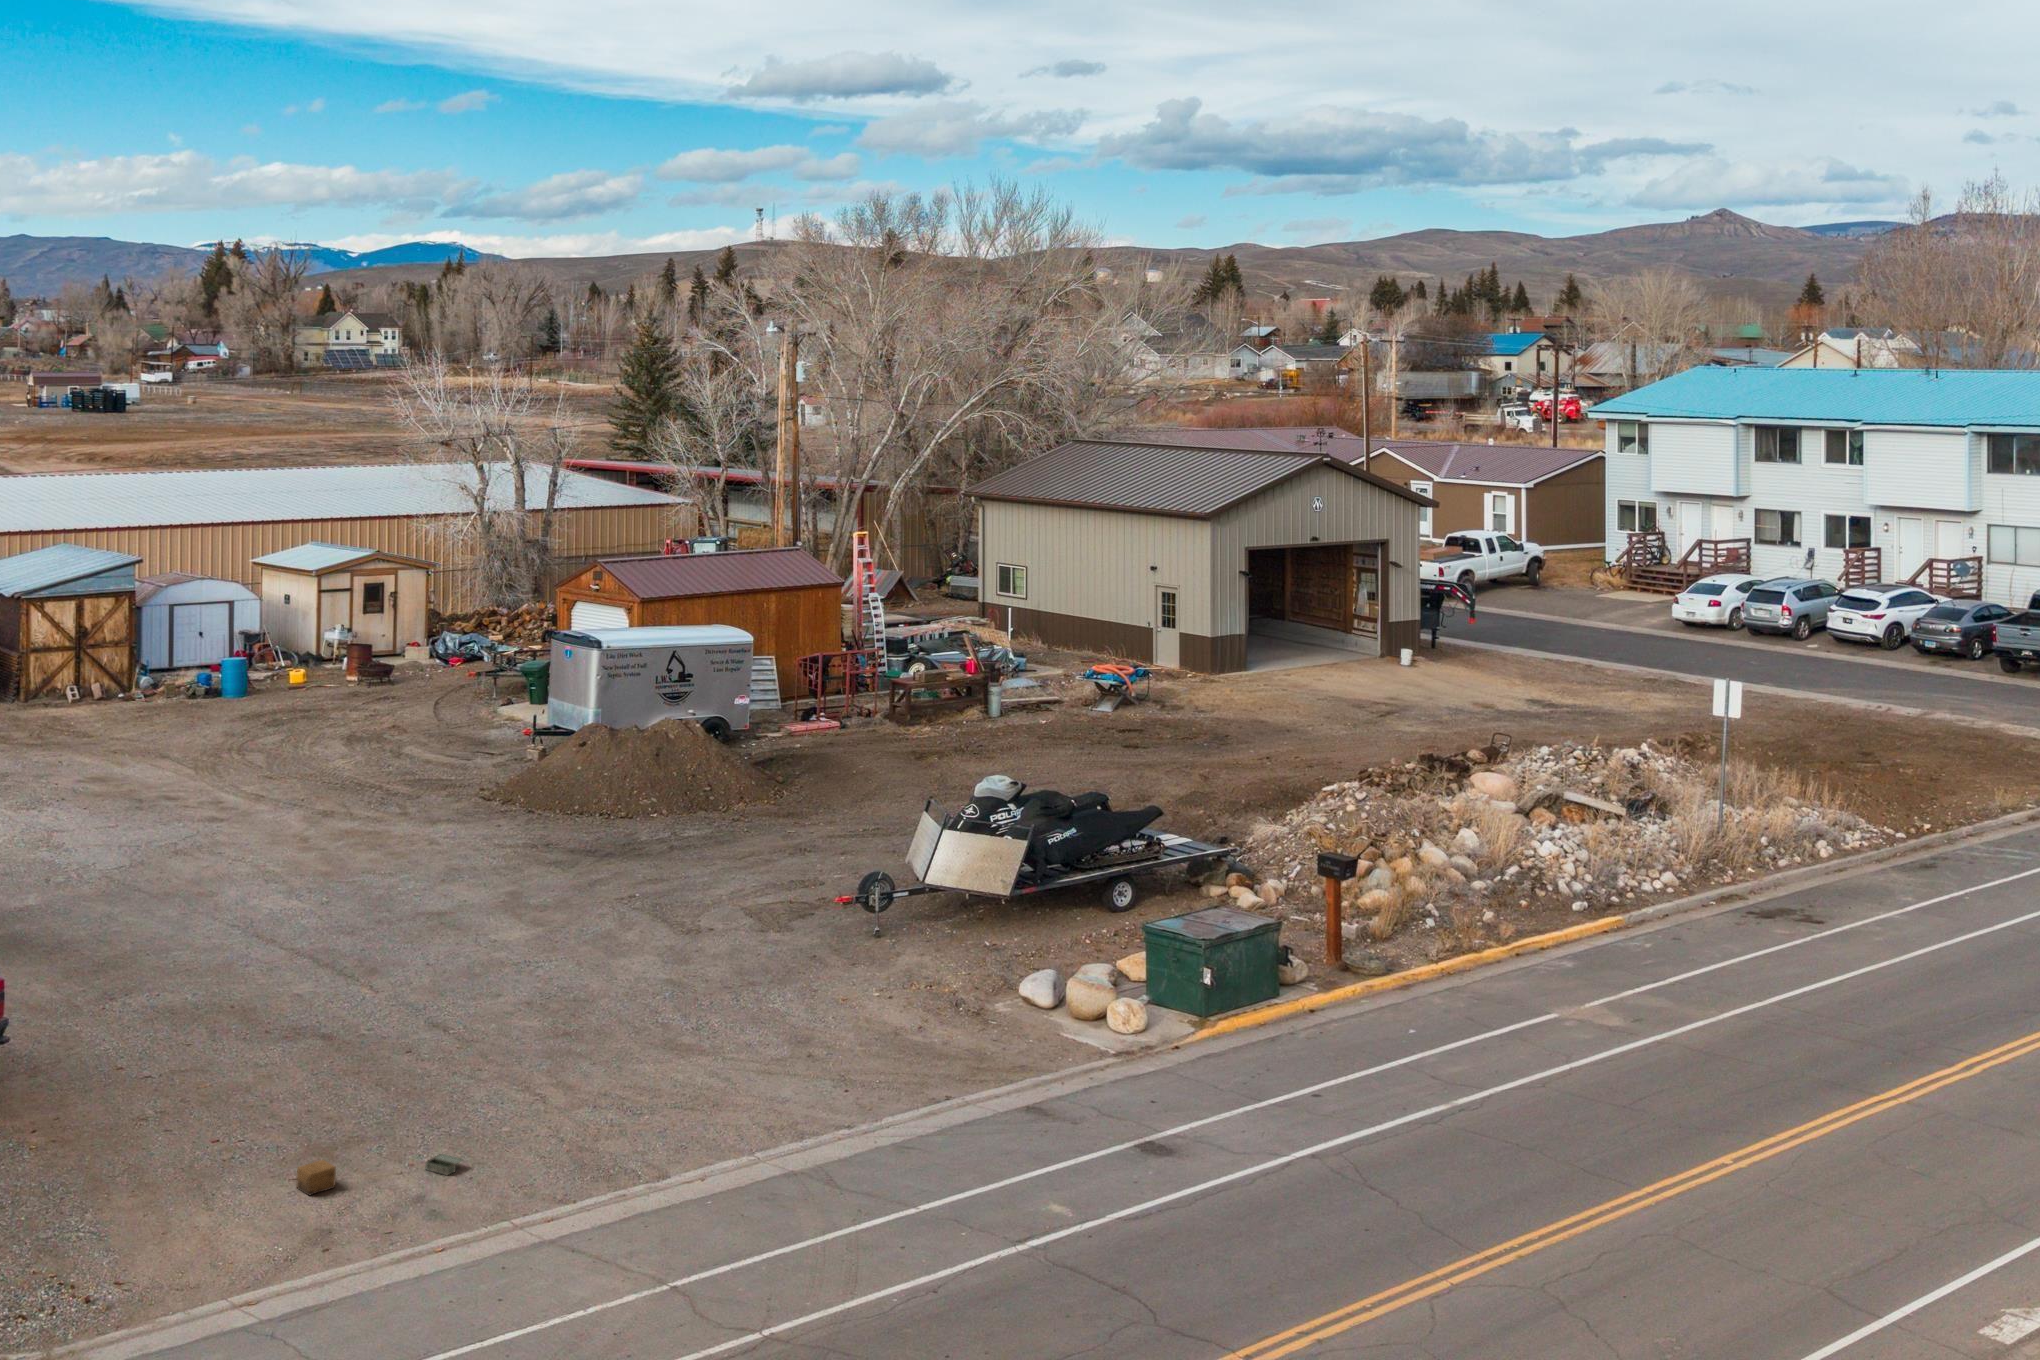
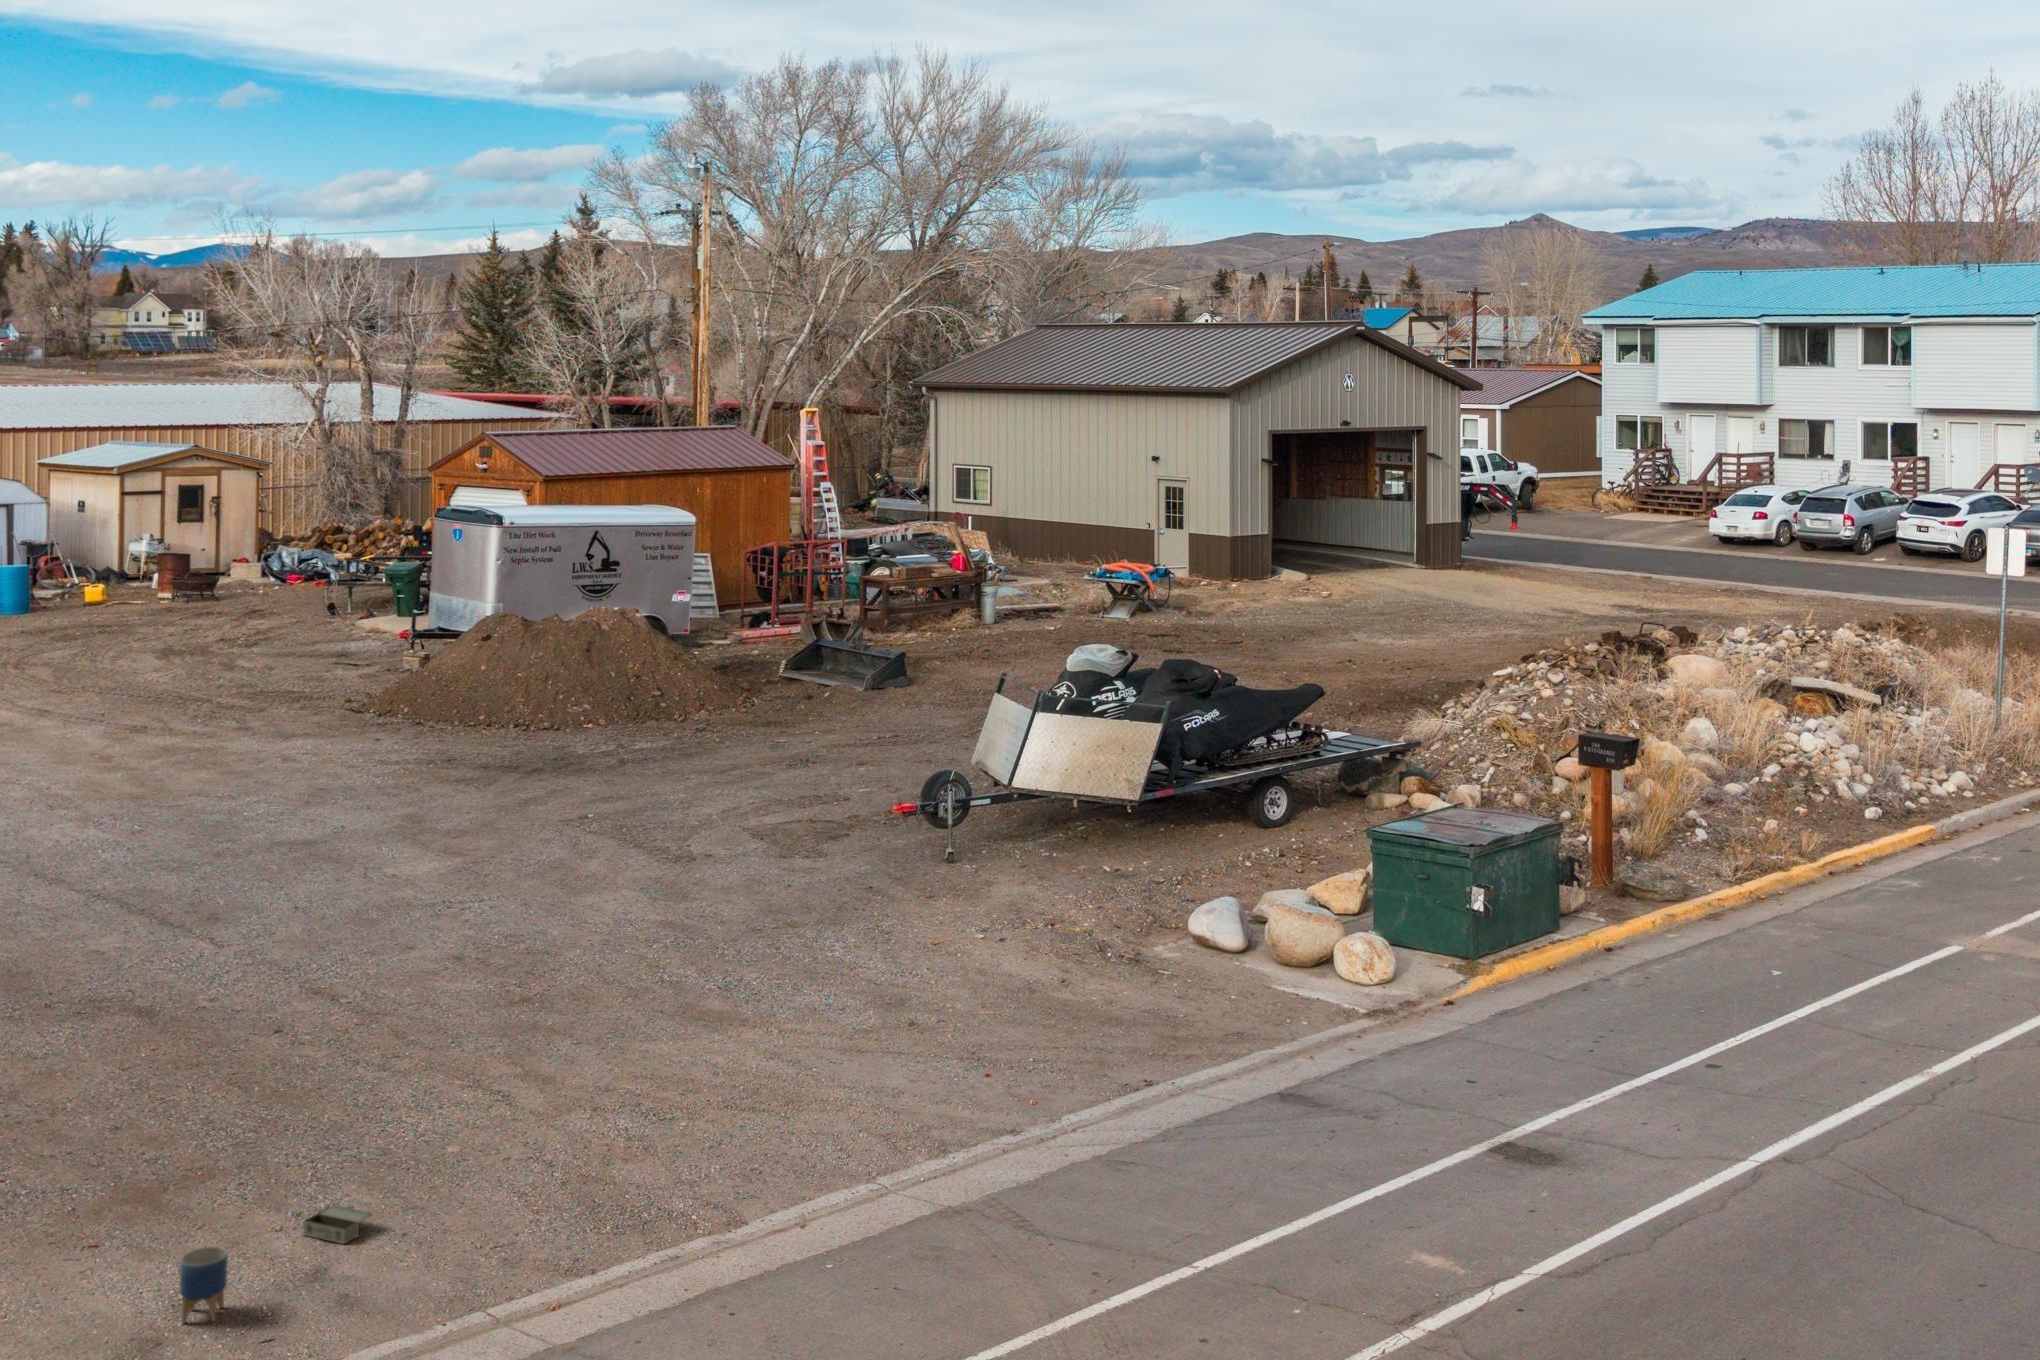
cardboard box: present [297,1160,336,1195] -> none [60,1225,136,1294]
planter: none [359,1172,384,1213] -> present [180,1247,228,1323]

